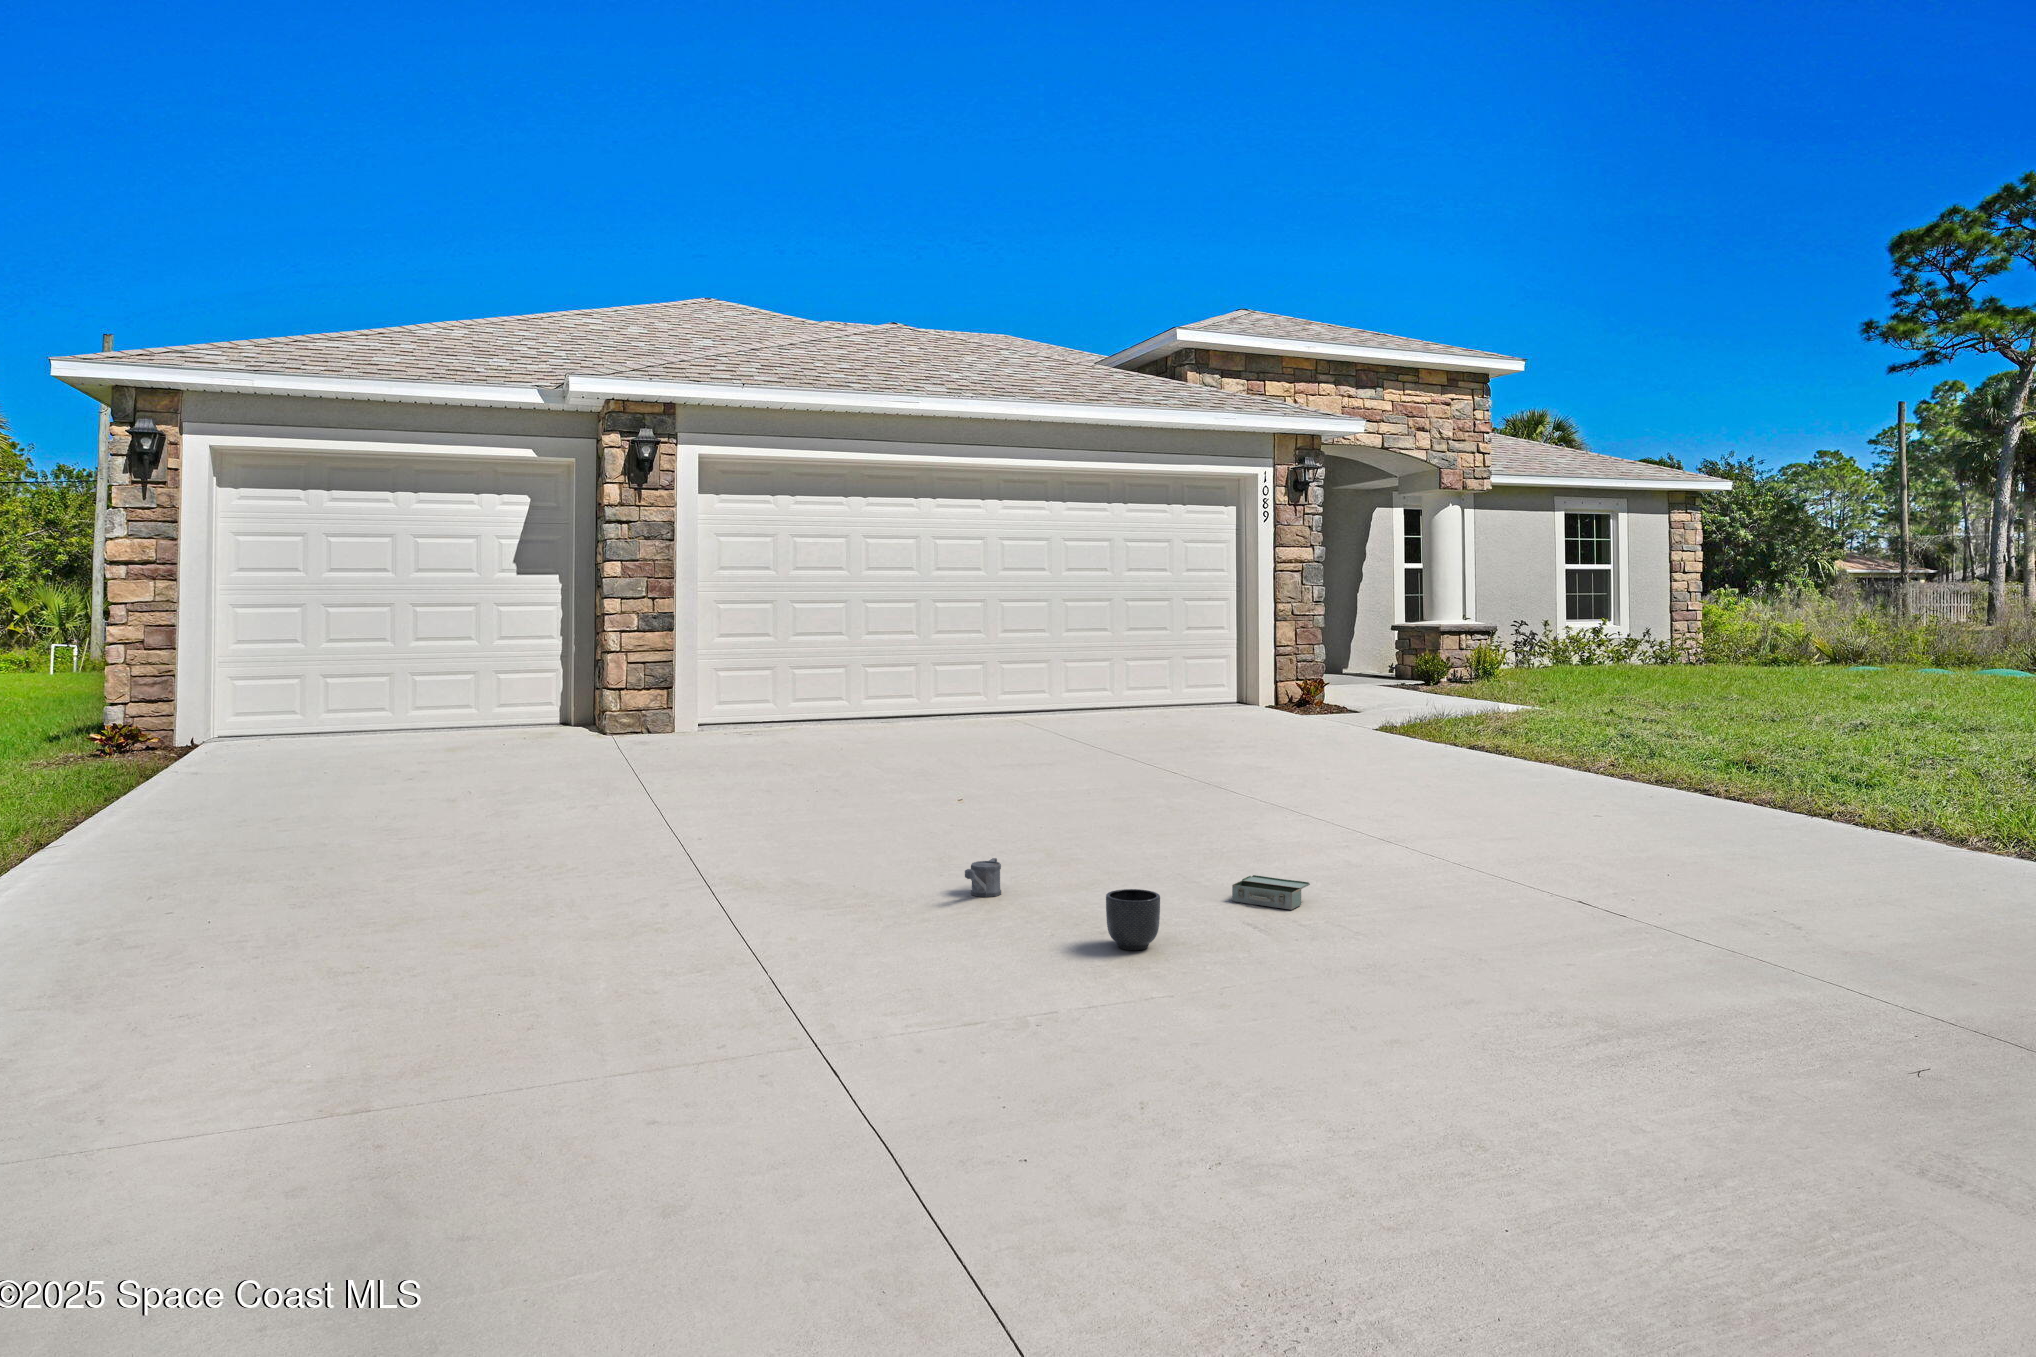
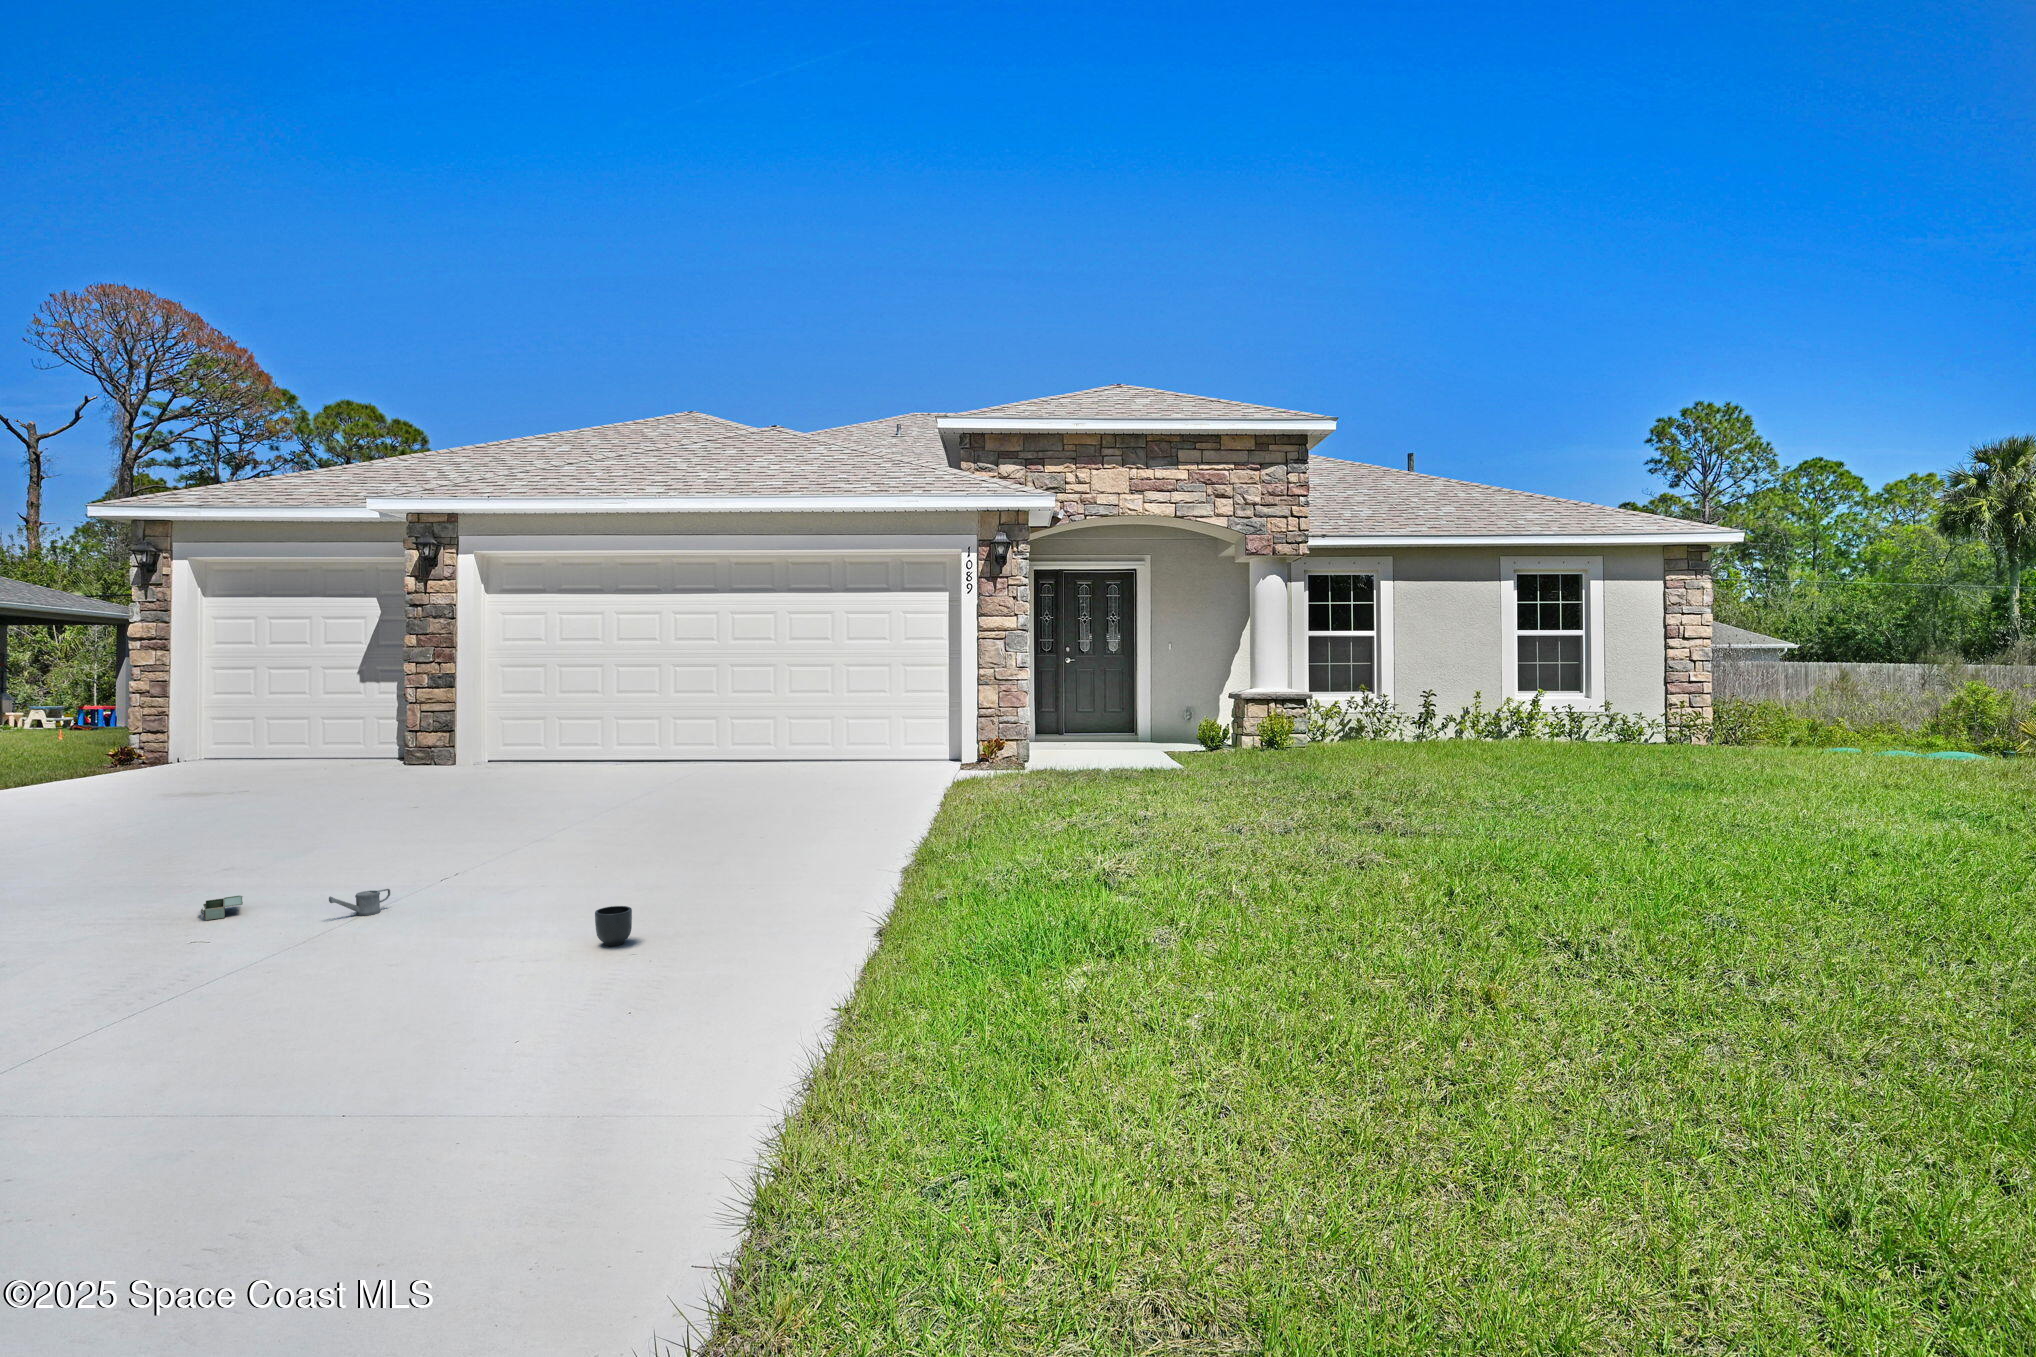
watering can: present [965,858,1001,897] -> present [329,889,390,916]
planter: present [1106,889,1160,950] -> present [595,906,632,946]

